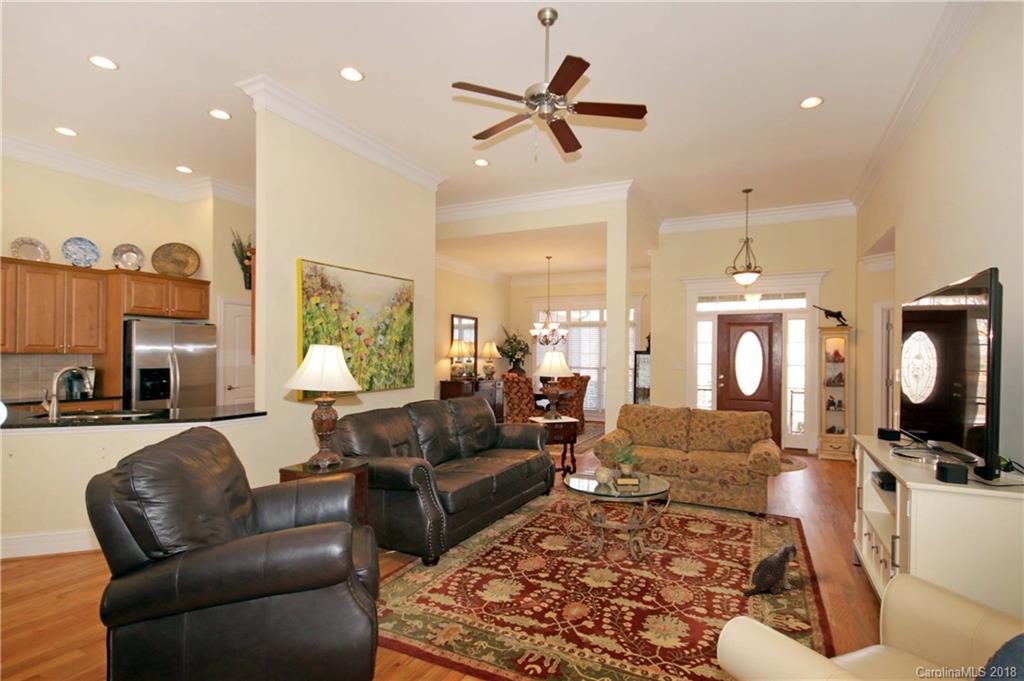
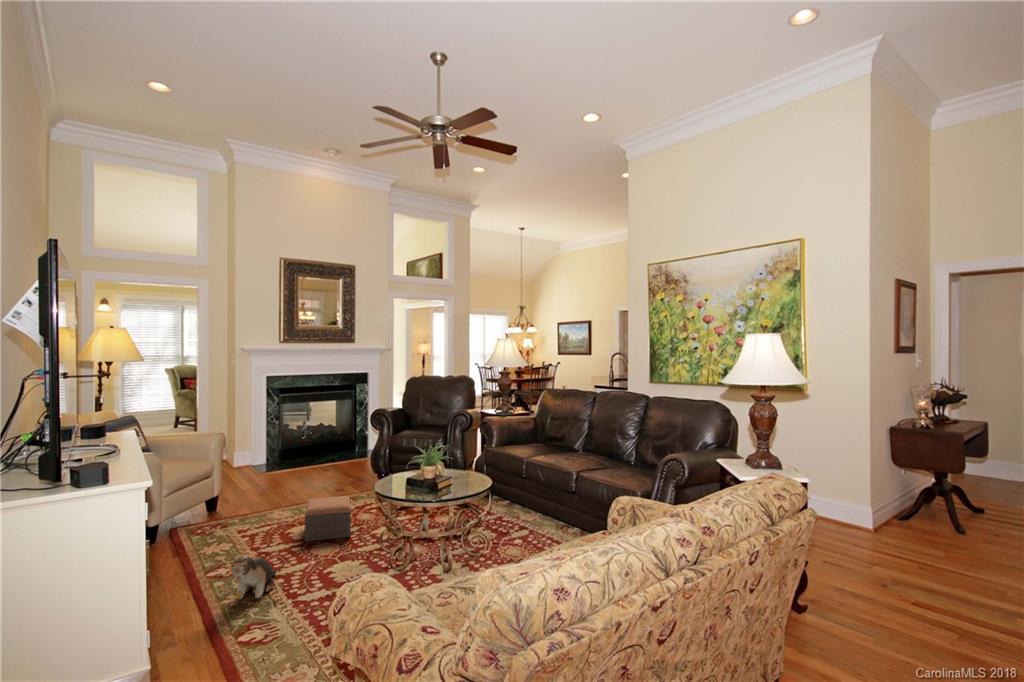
footstool: none [602,560,681,635] -> present [305,496,351,542]

